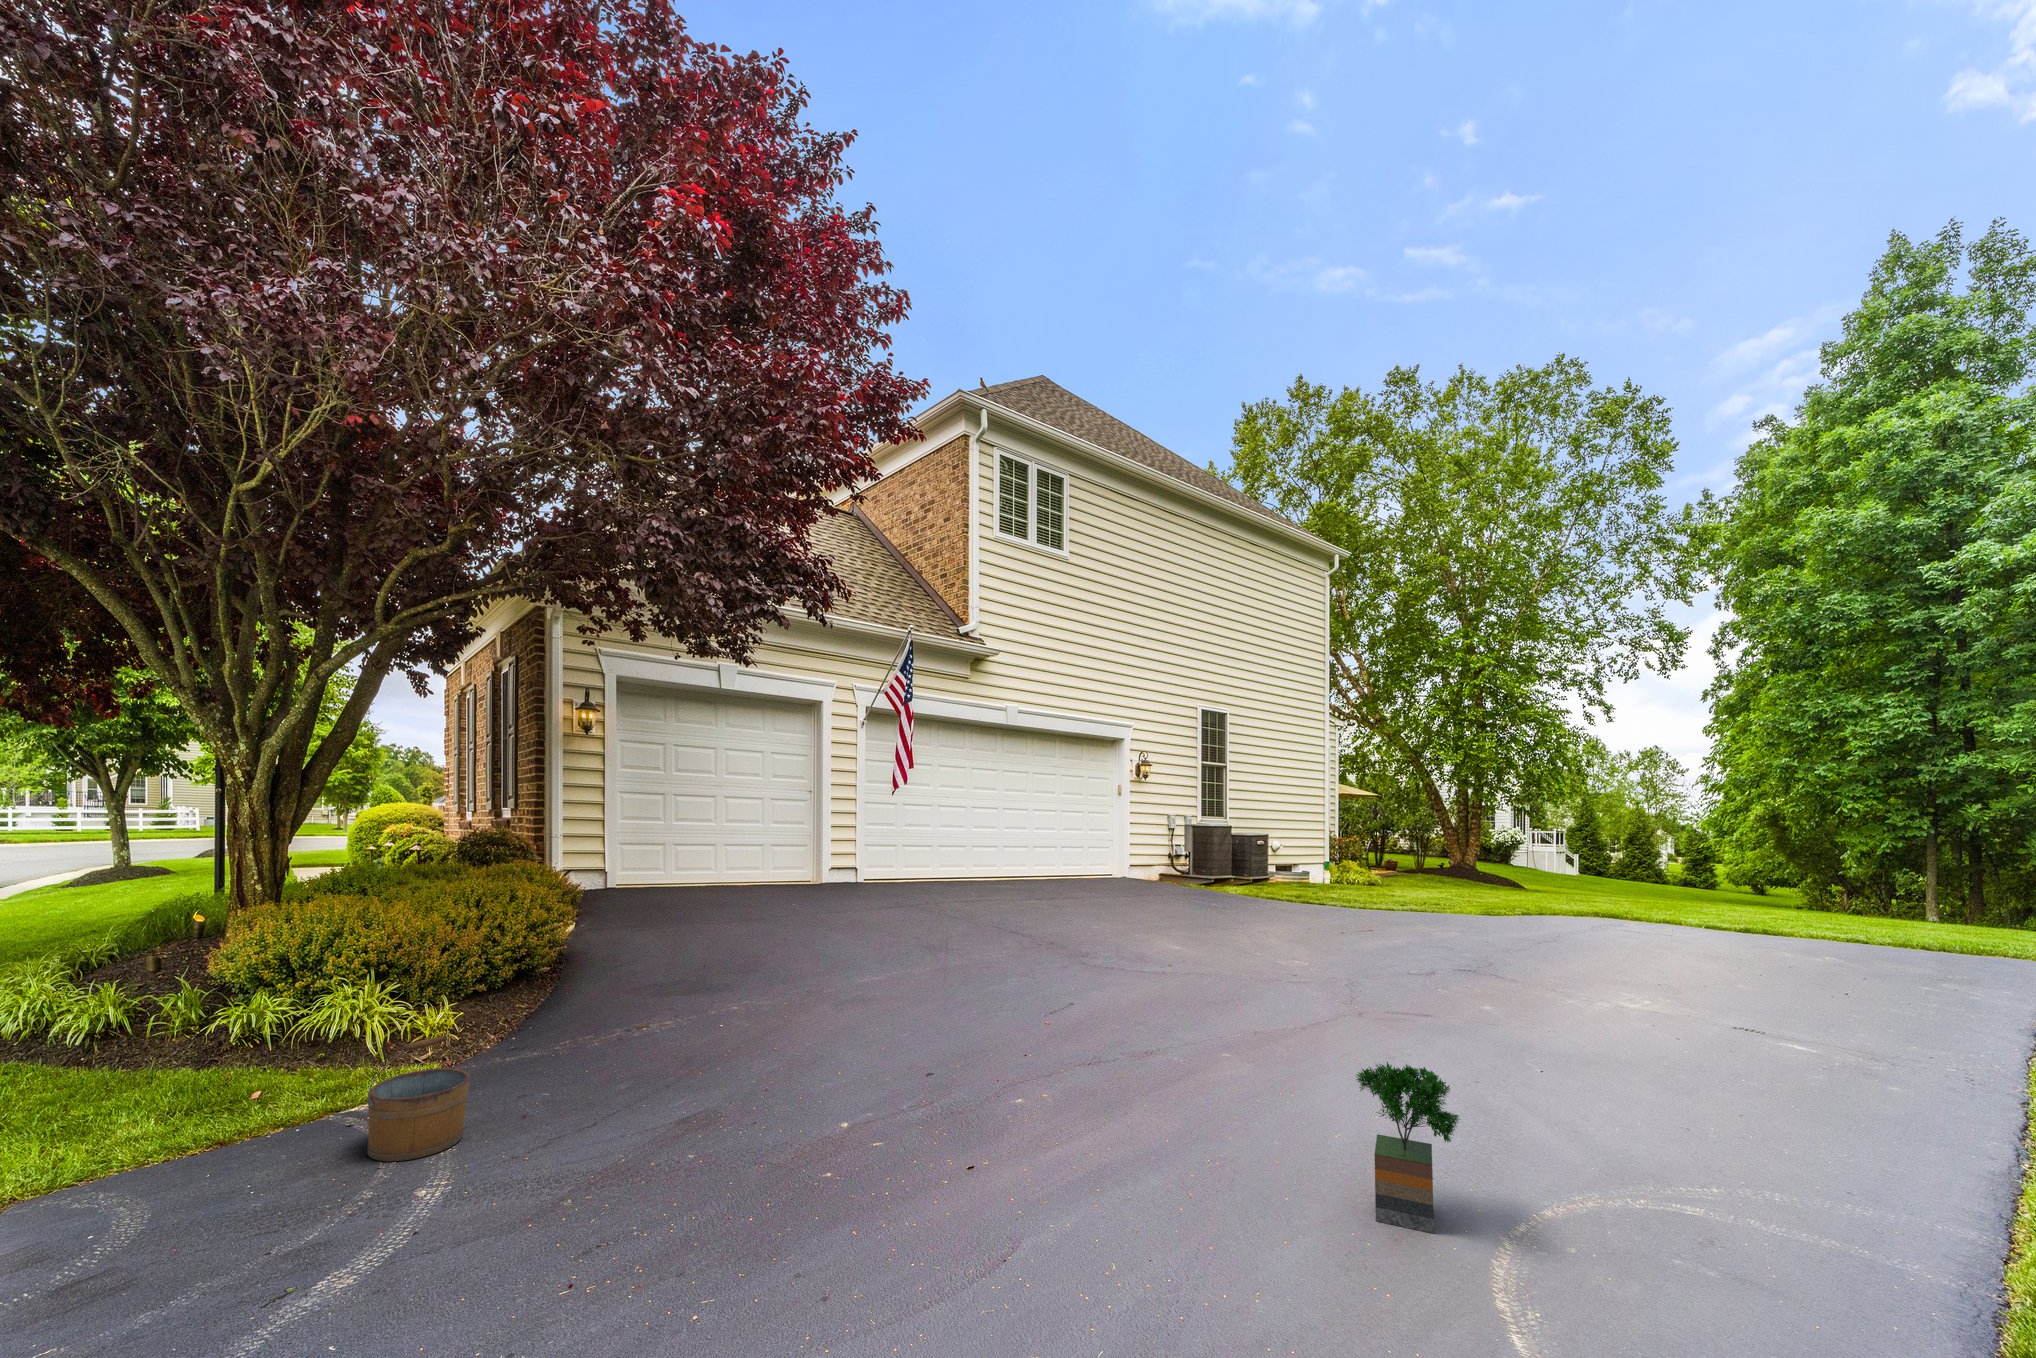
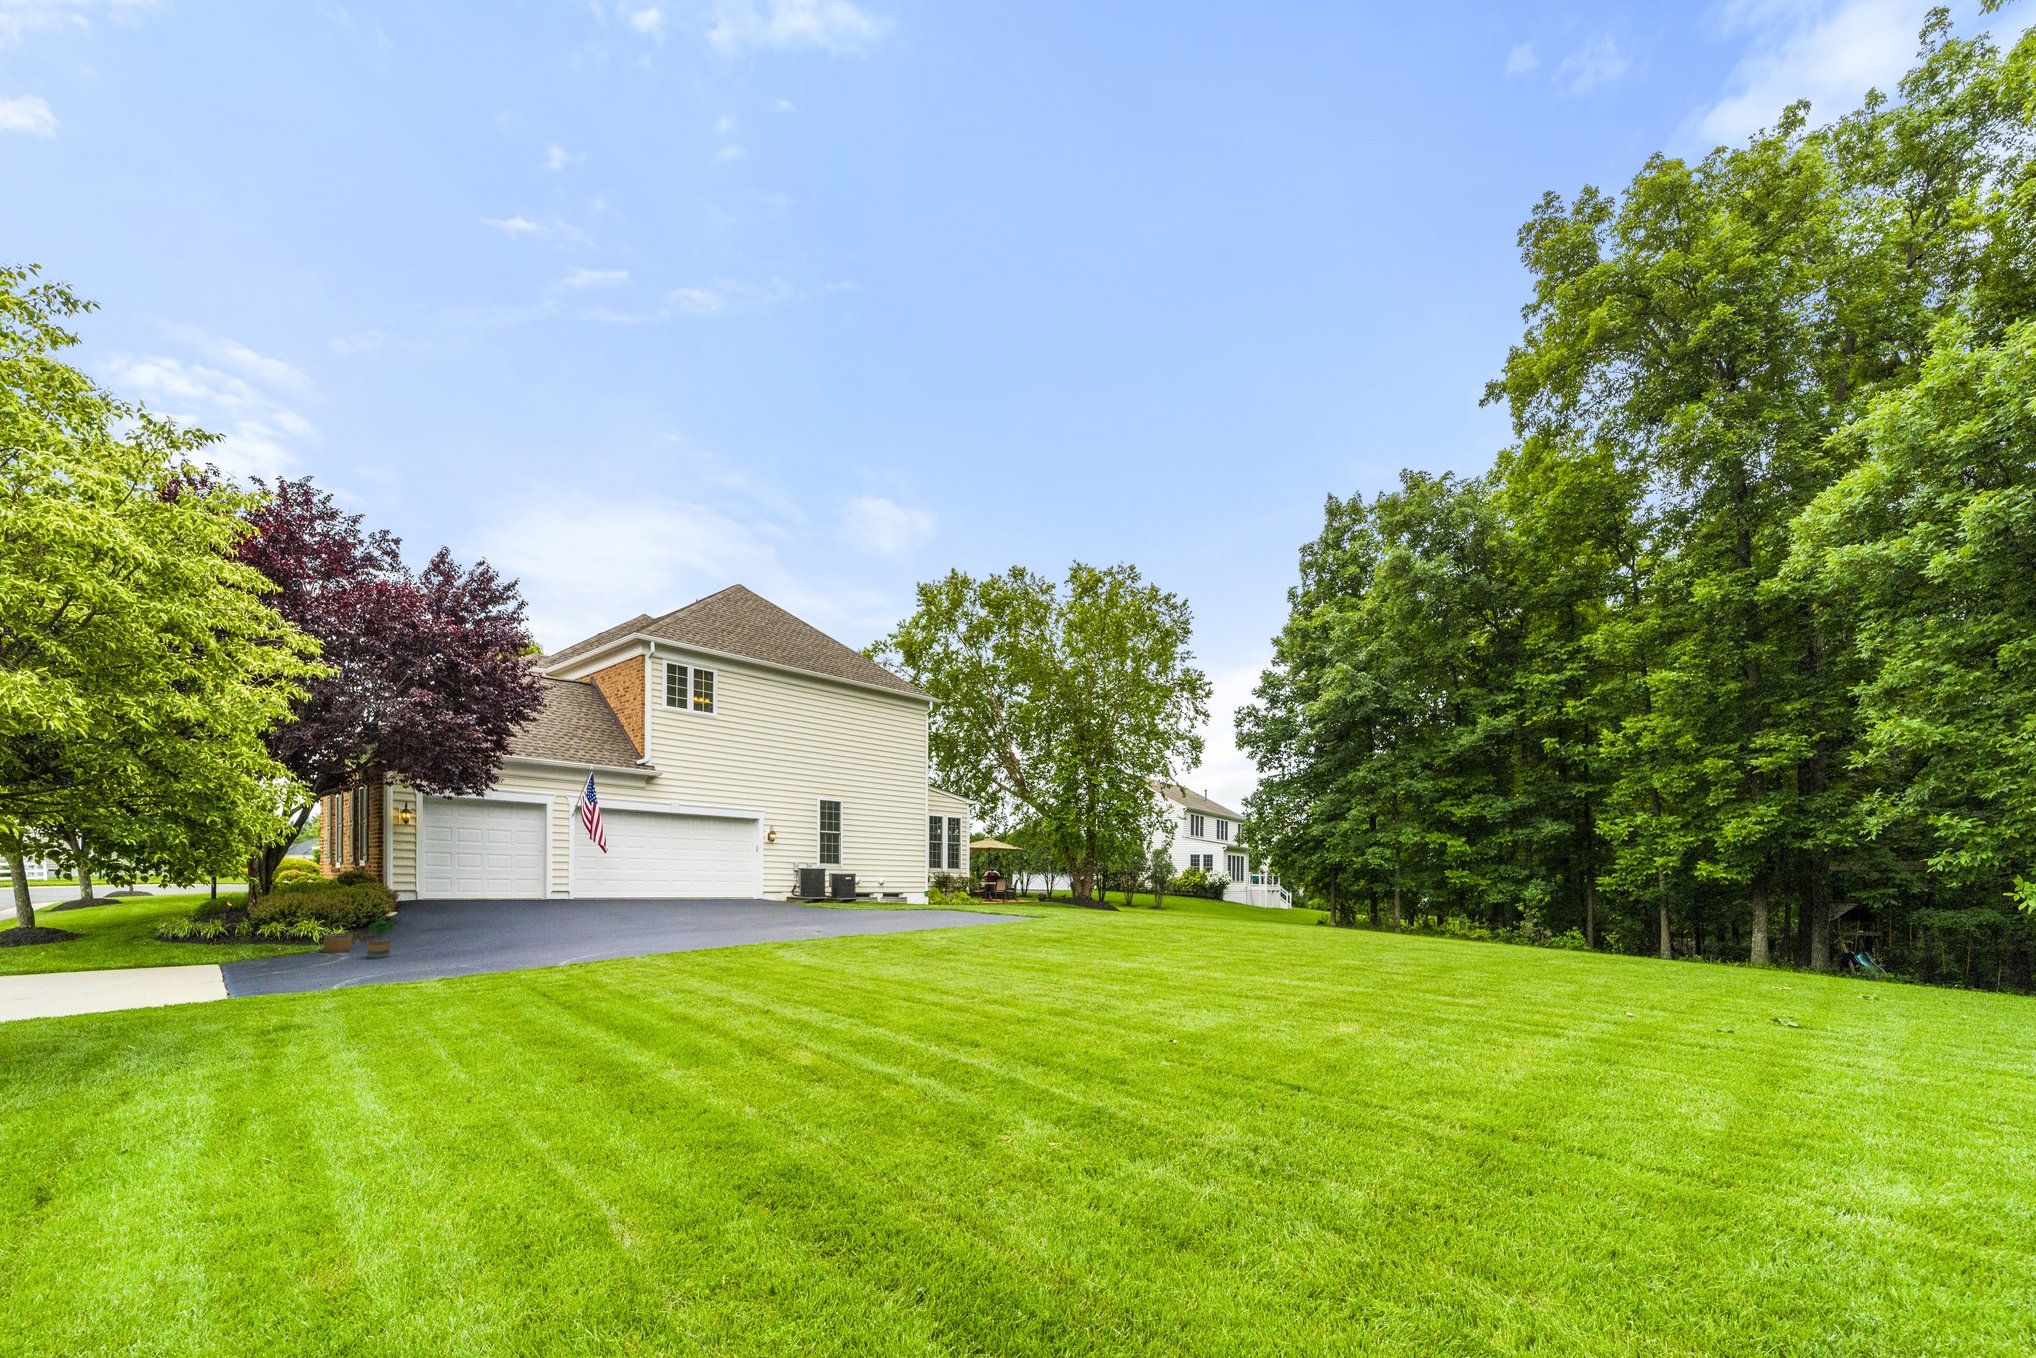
potted tree: present [1356,1062,1460,1233] -> present [367,921,397,958]

